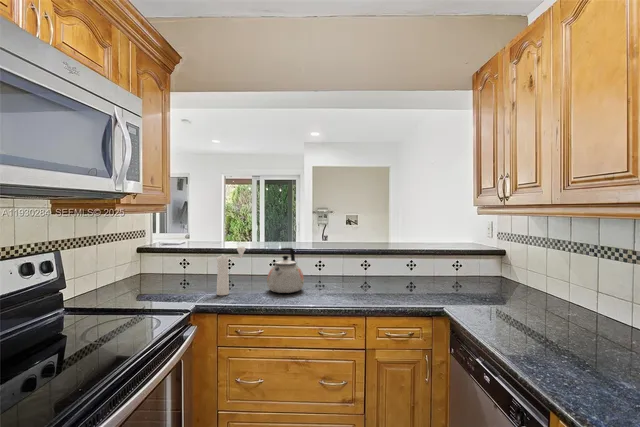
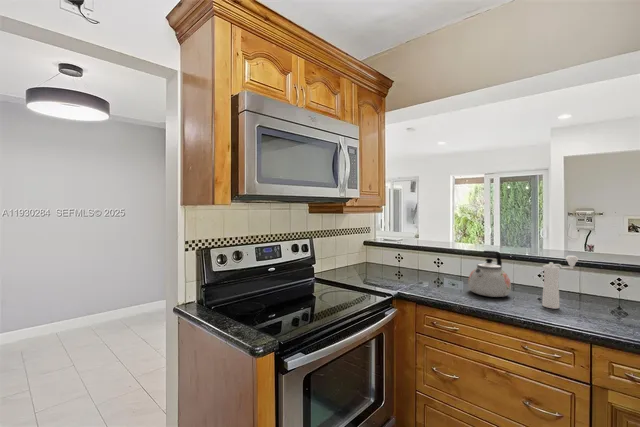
pepper mill: present [217,247,246,295] -> present [542,256,578,309]

